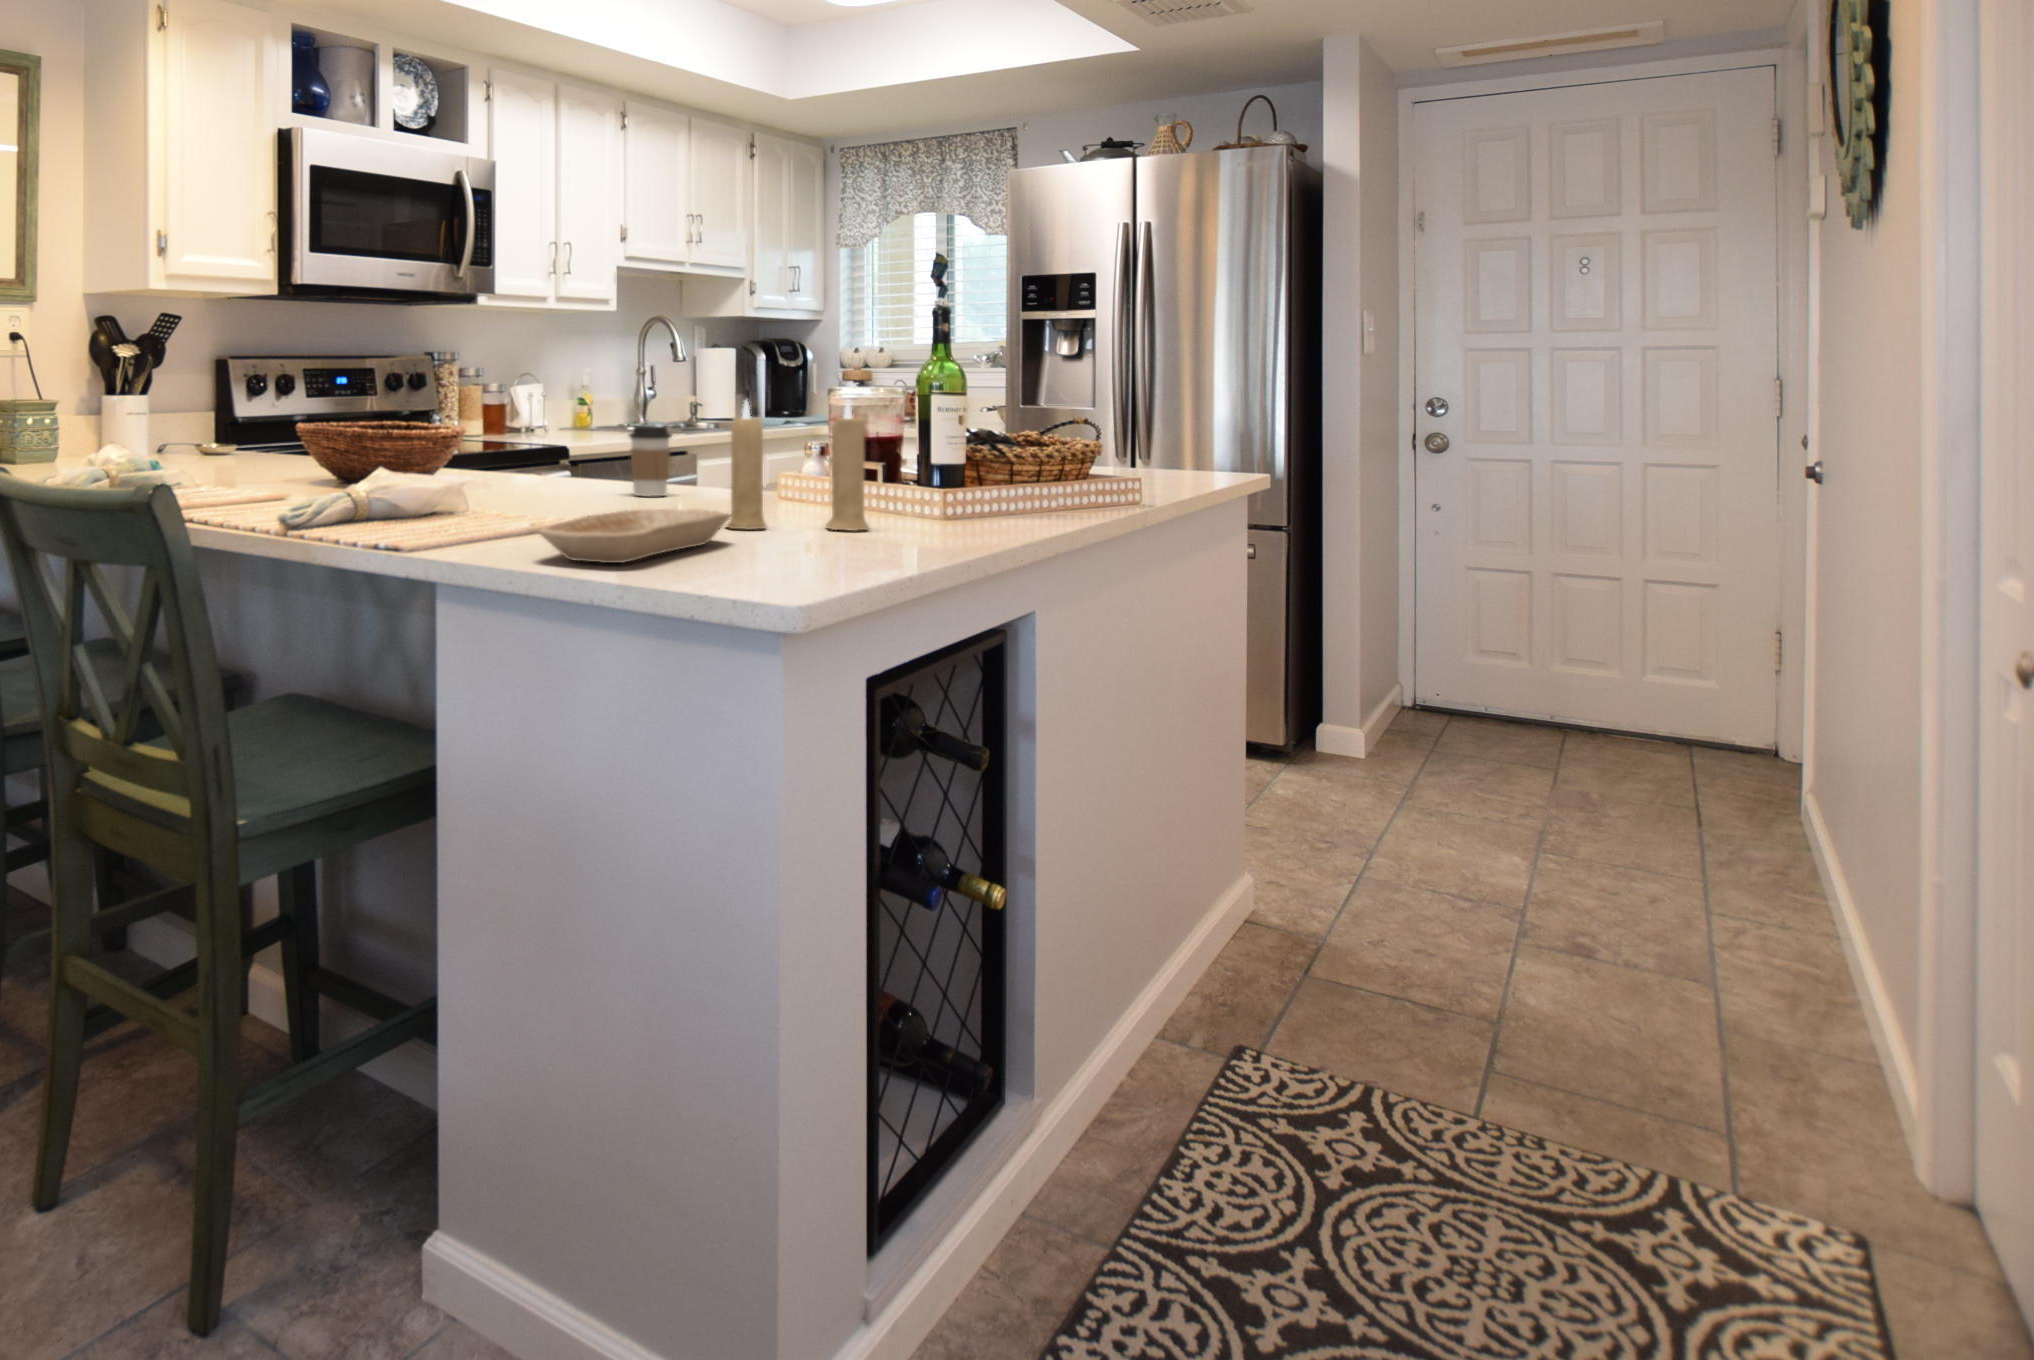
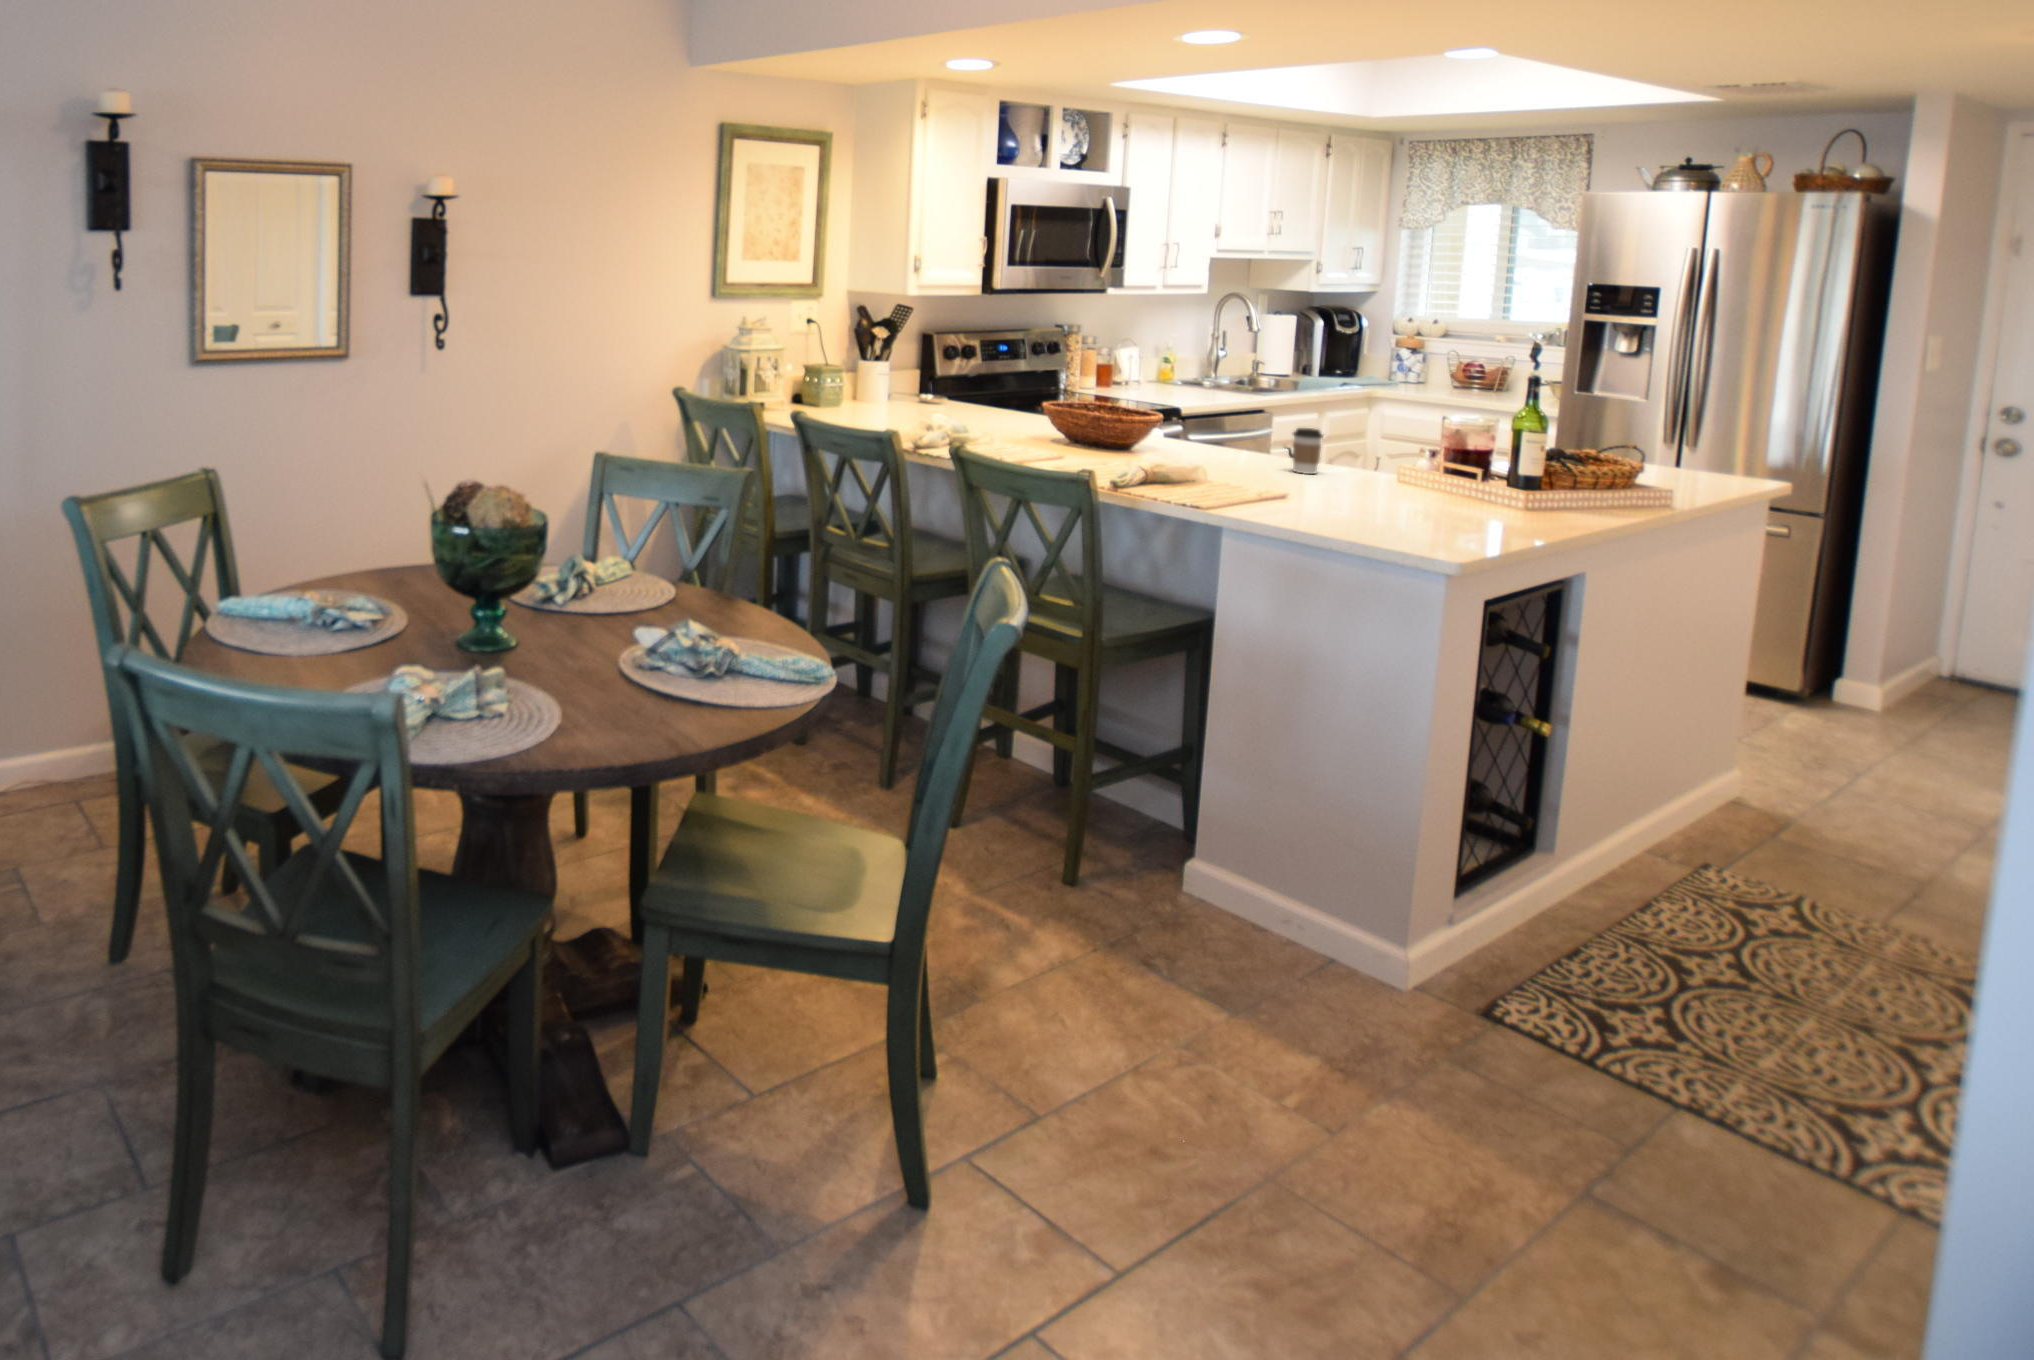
candle: present [727,400,869,530] -> none [1381,430,1482,515]
tray: present [539,509,731,563] -> none [1294,494,1396,528]

